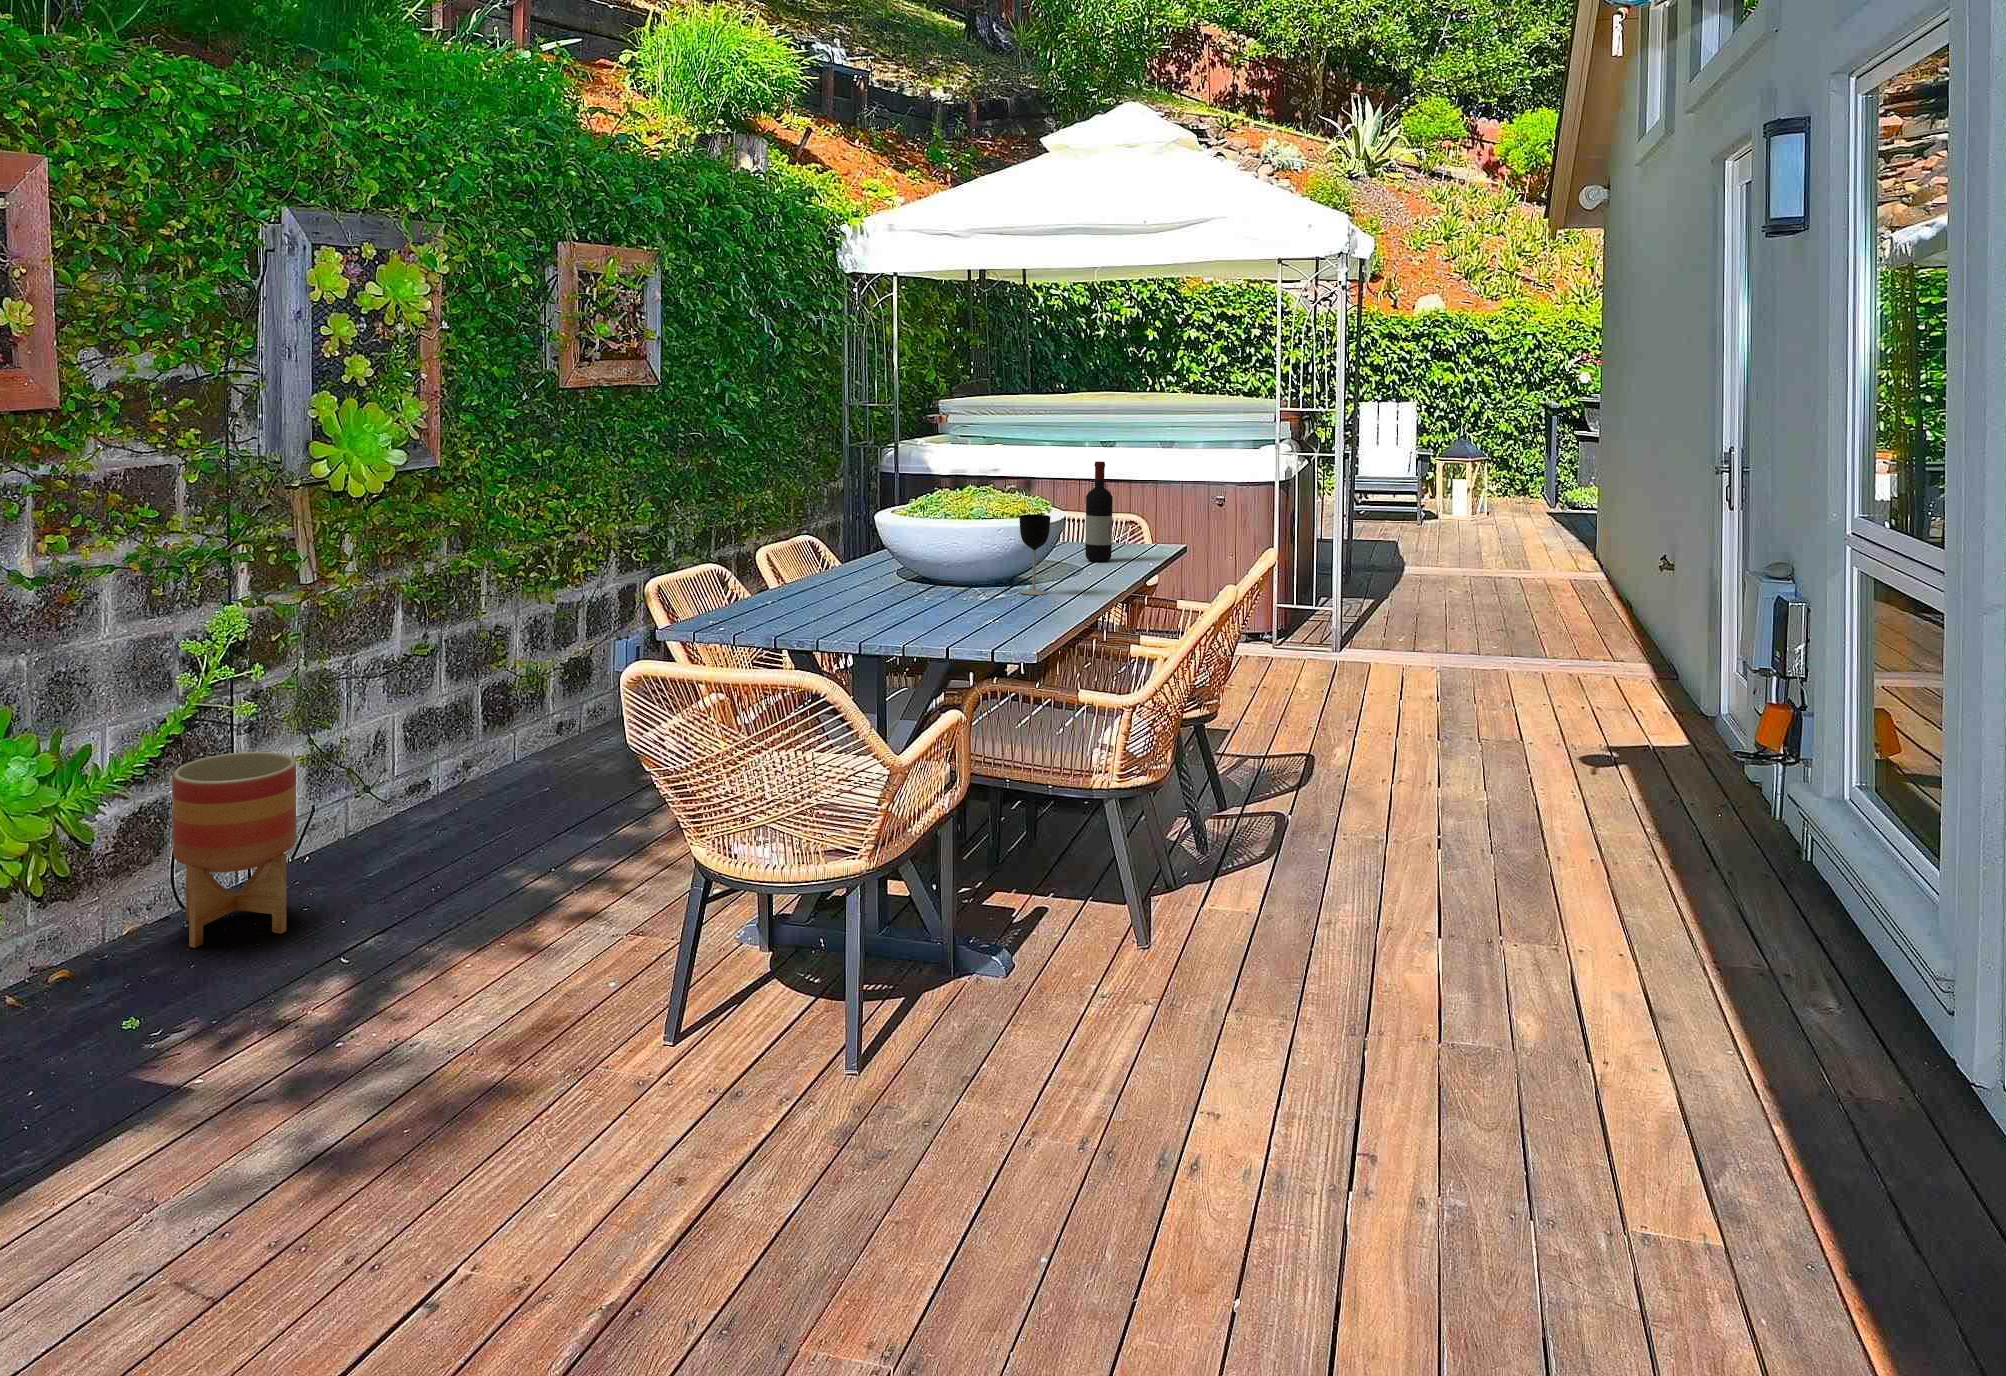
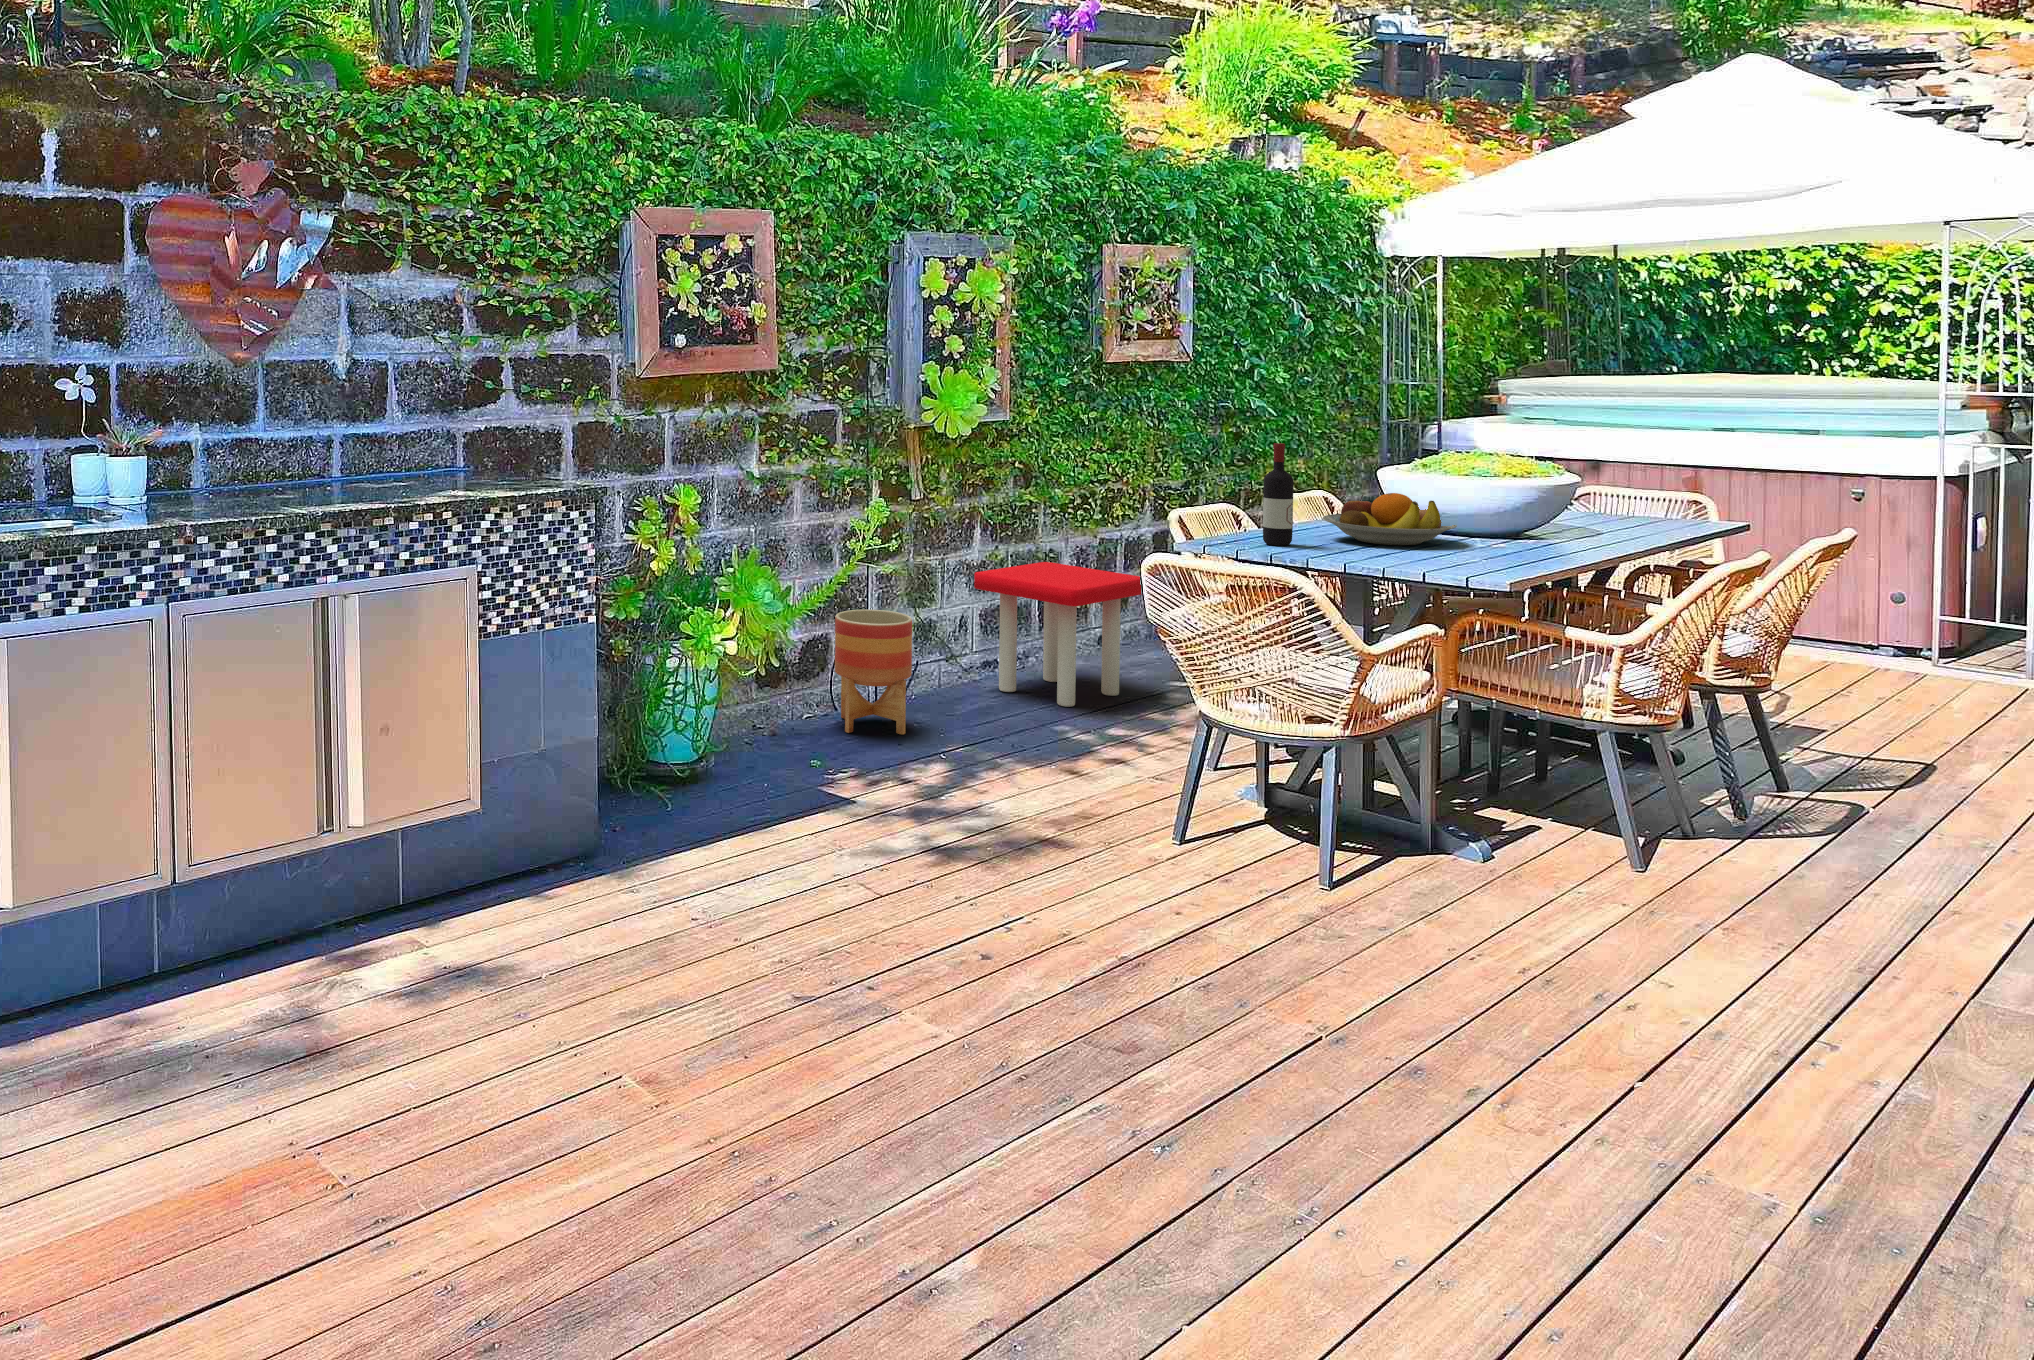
wine bottle: present [1085,461,1113,562] -> present [1263,443,1294,546]
wine glass: present [1020,514,1050,595] -> none [1525,476,1559,548]
fruit bowl: none [820,544,957,606] -> present [1323,493,1457,545]
stool: none [393,646,613,839] -> present [974,562,1141,707]

